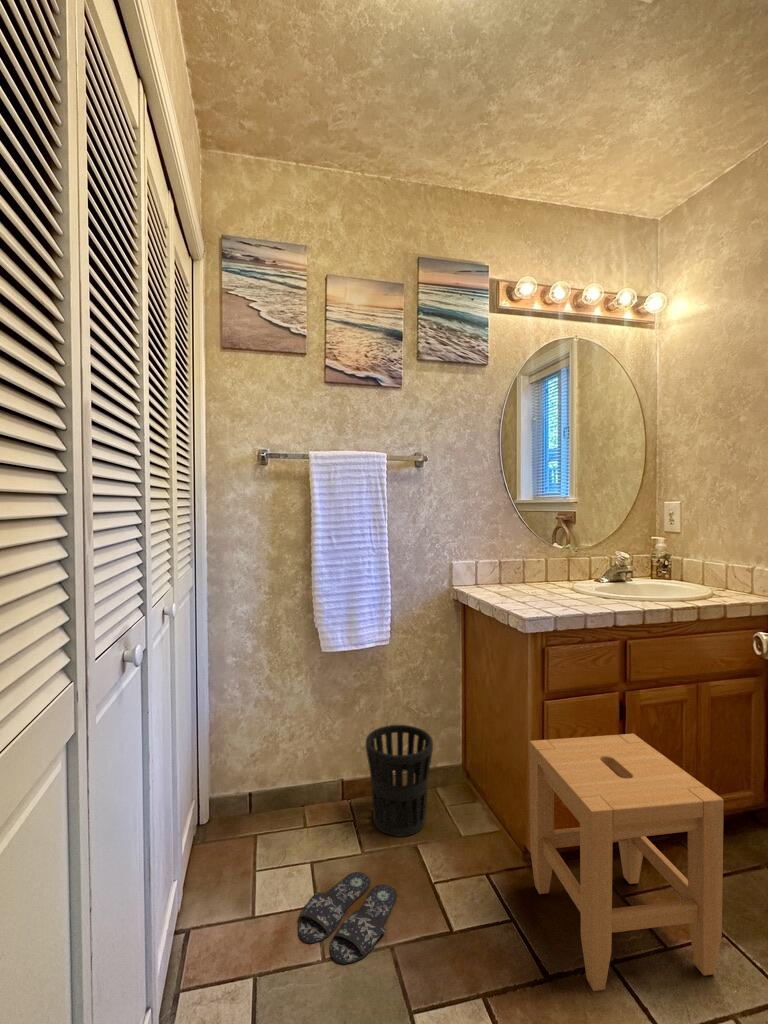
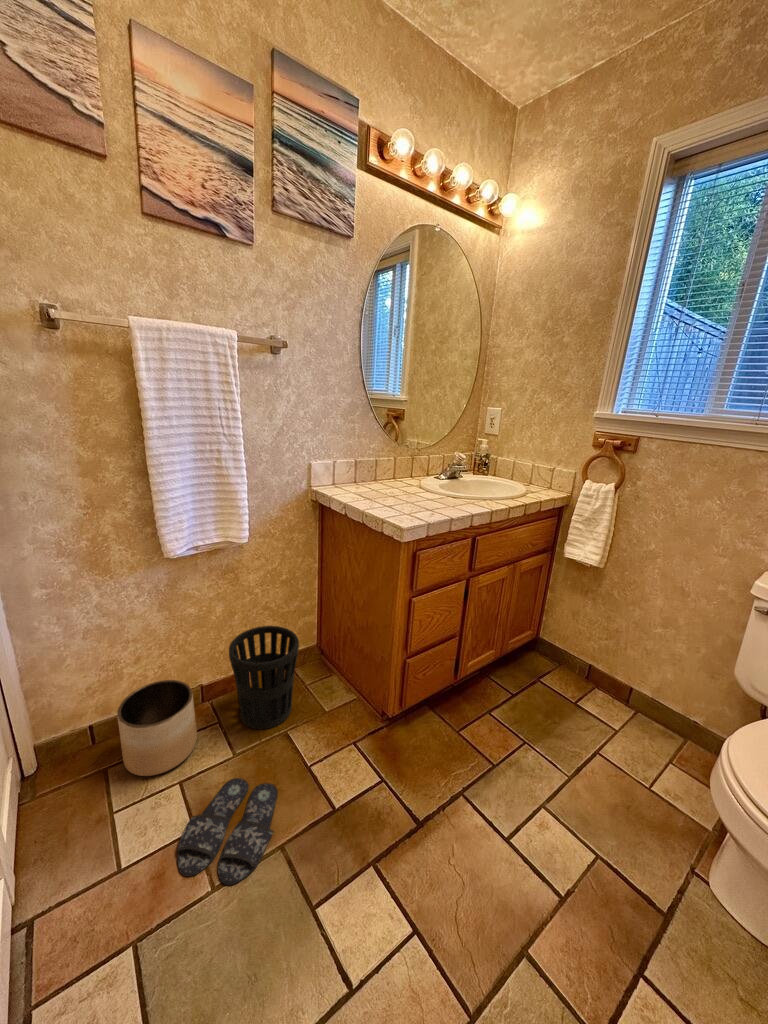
stool: present [530,734,724,991] -> none [393,611,552,820]
planter: none [270,760,331,849] -> present [117,680,197,776]

